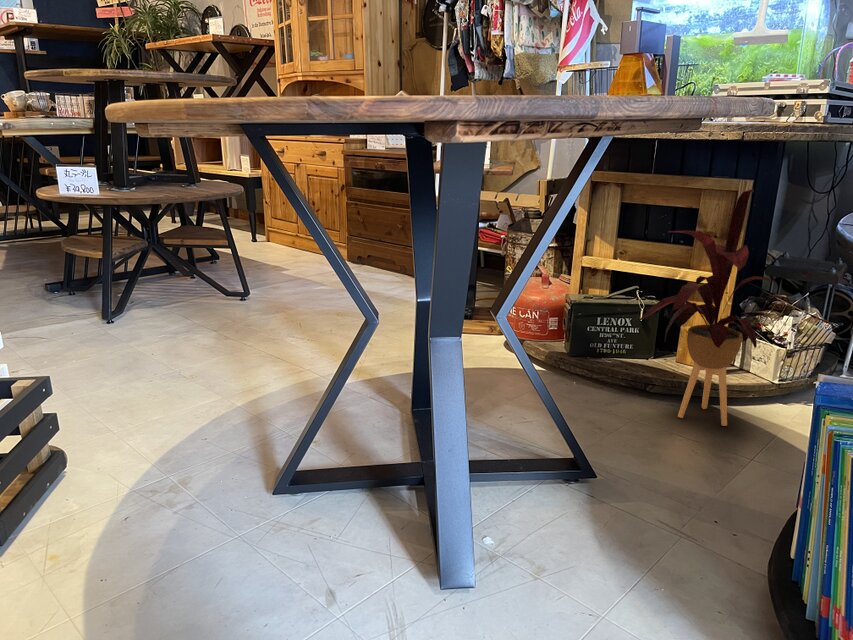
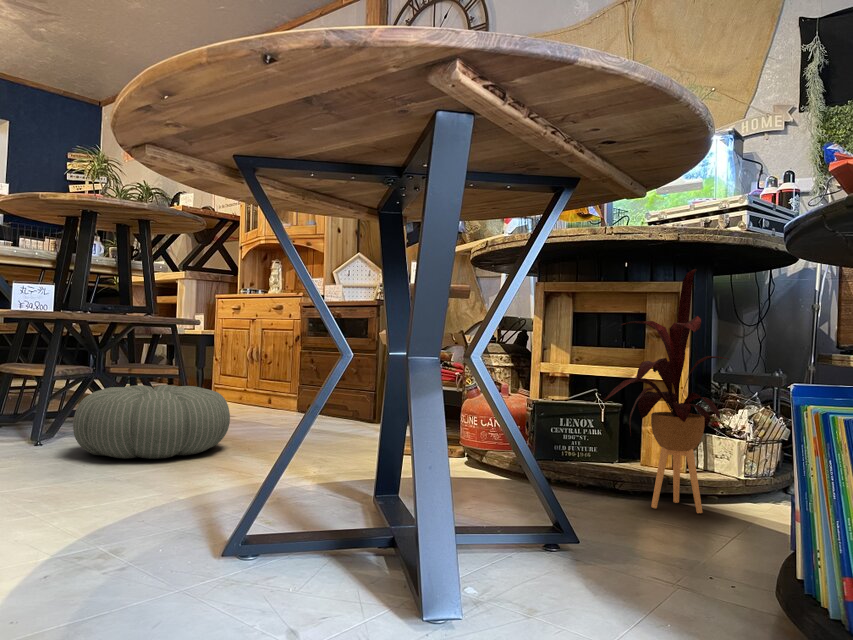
pouf: none [137,262,280,342] -> present [73,385,230,459]

